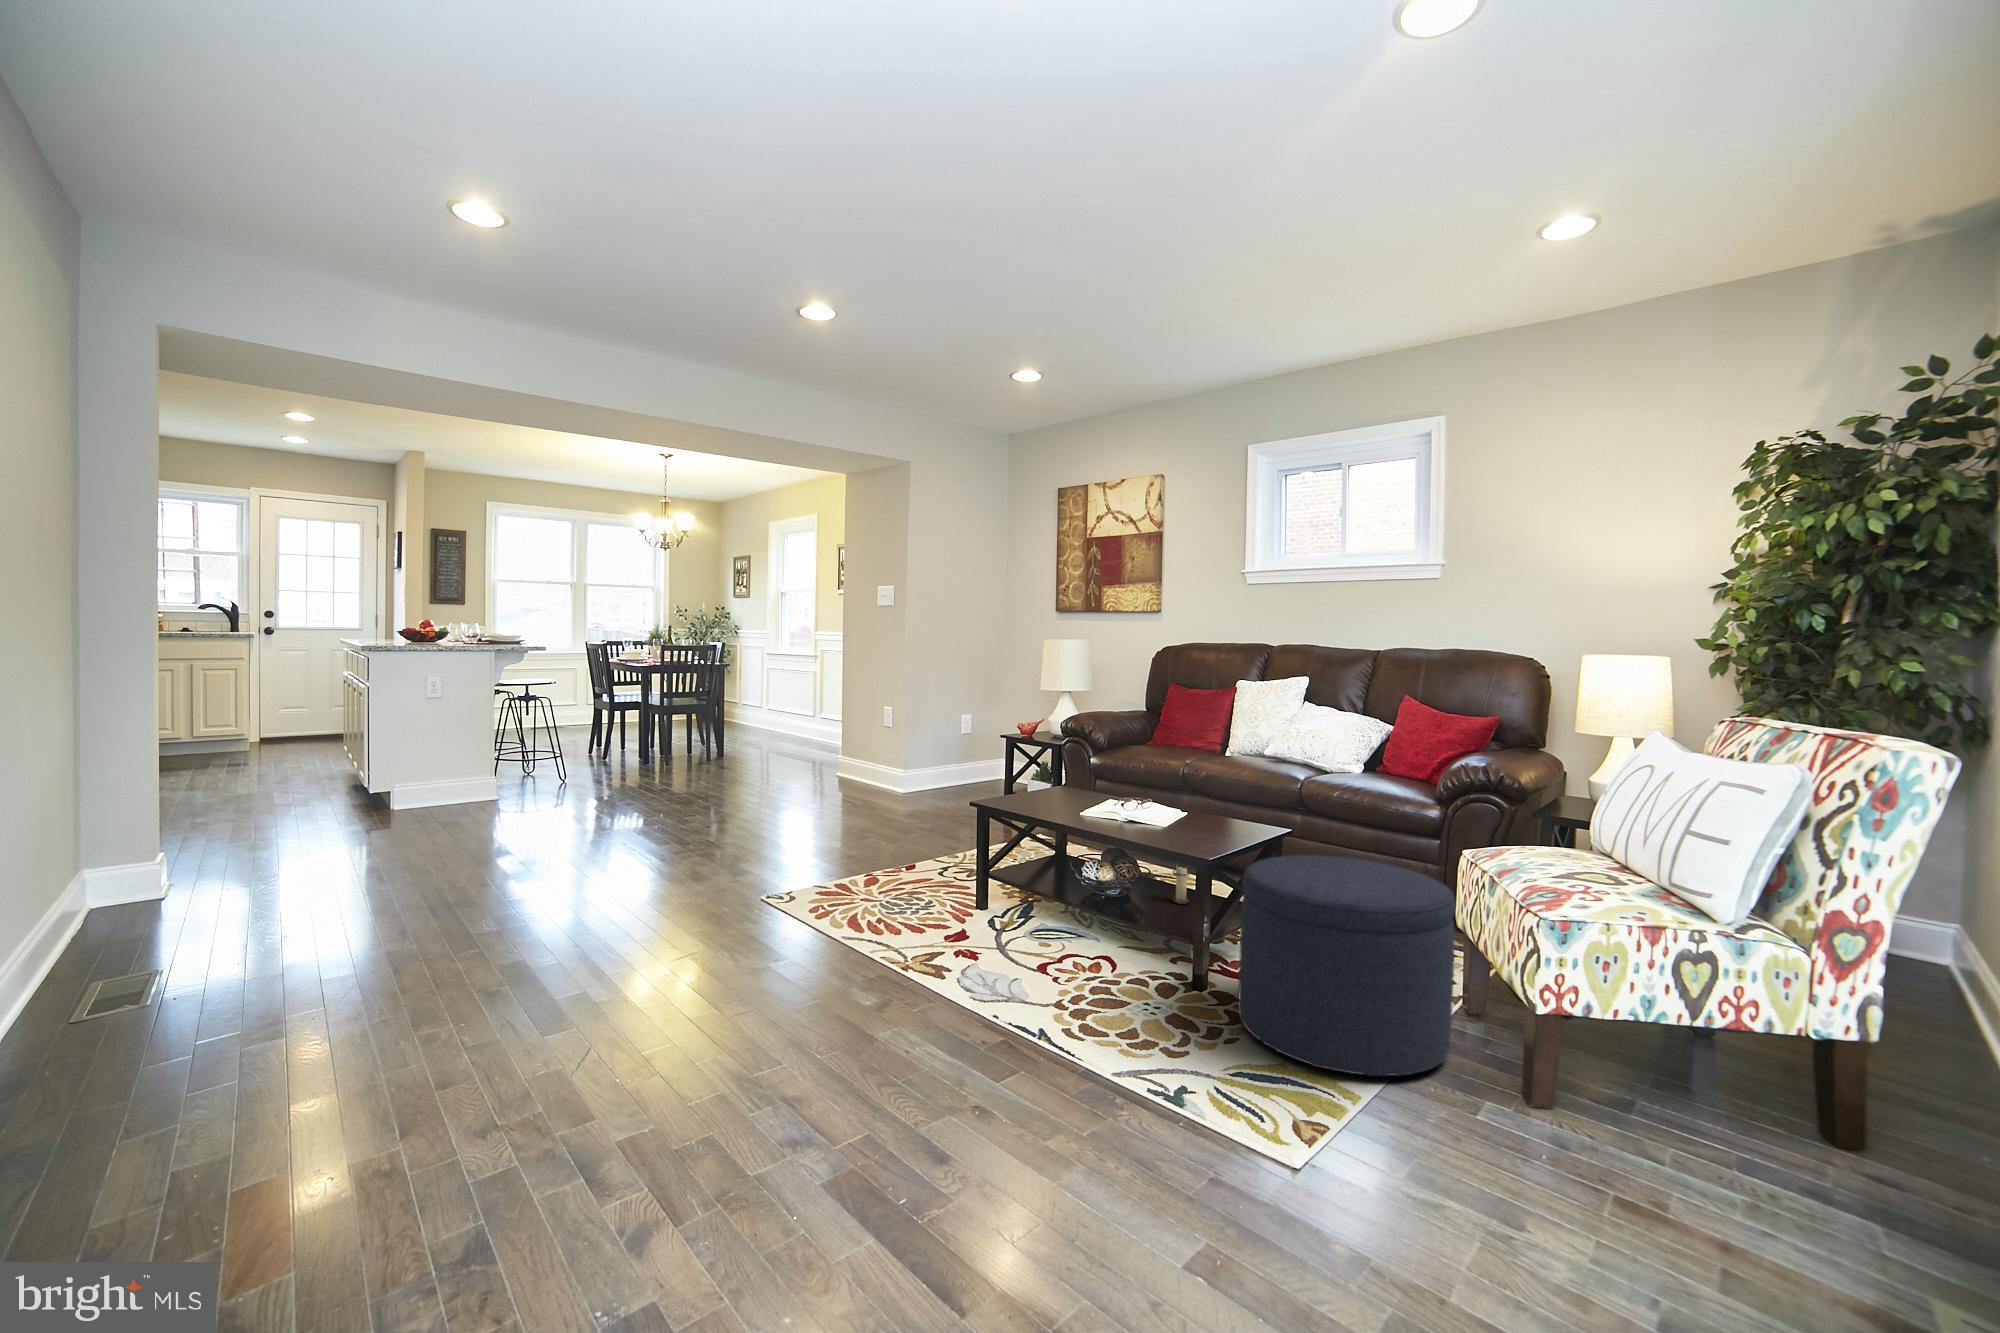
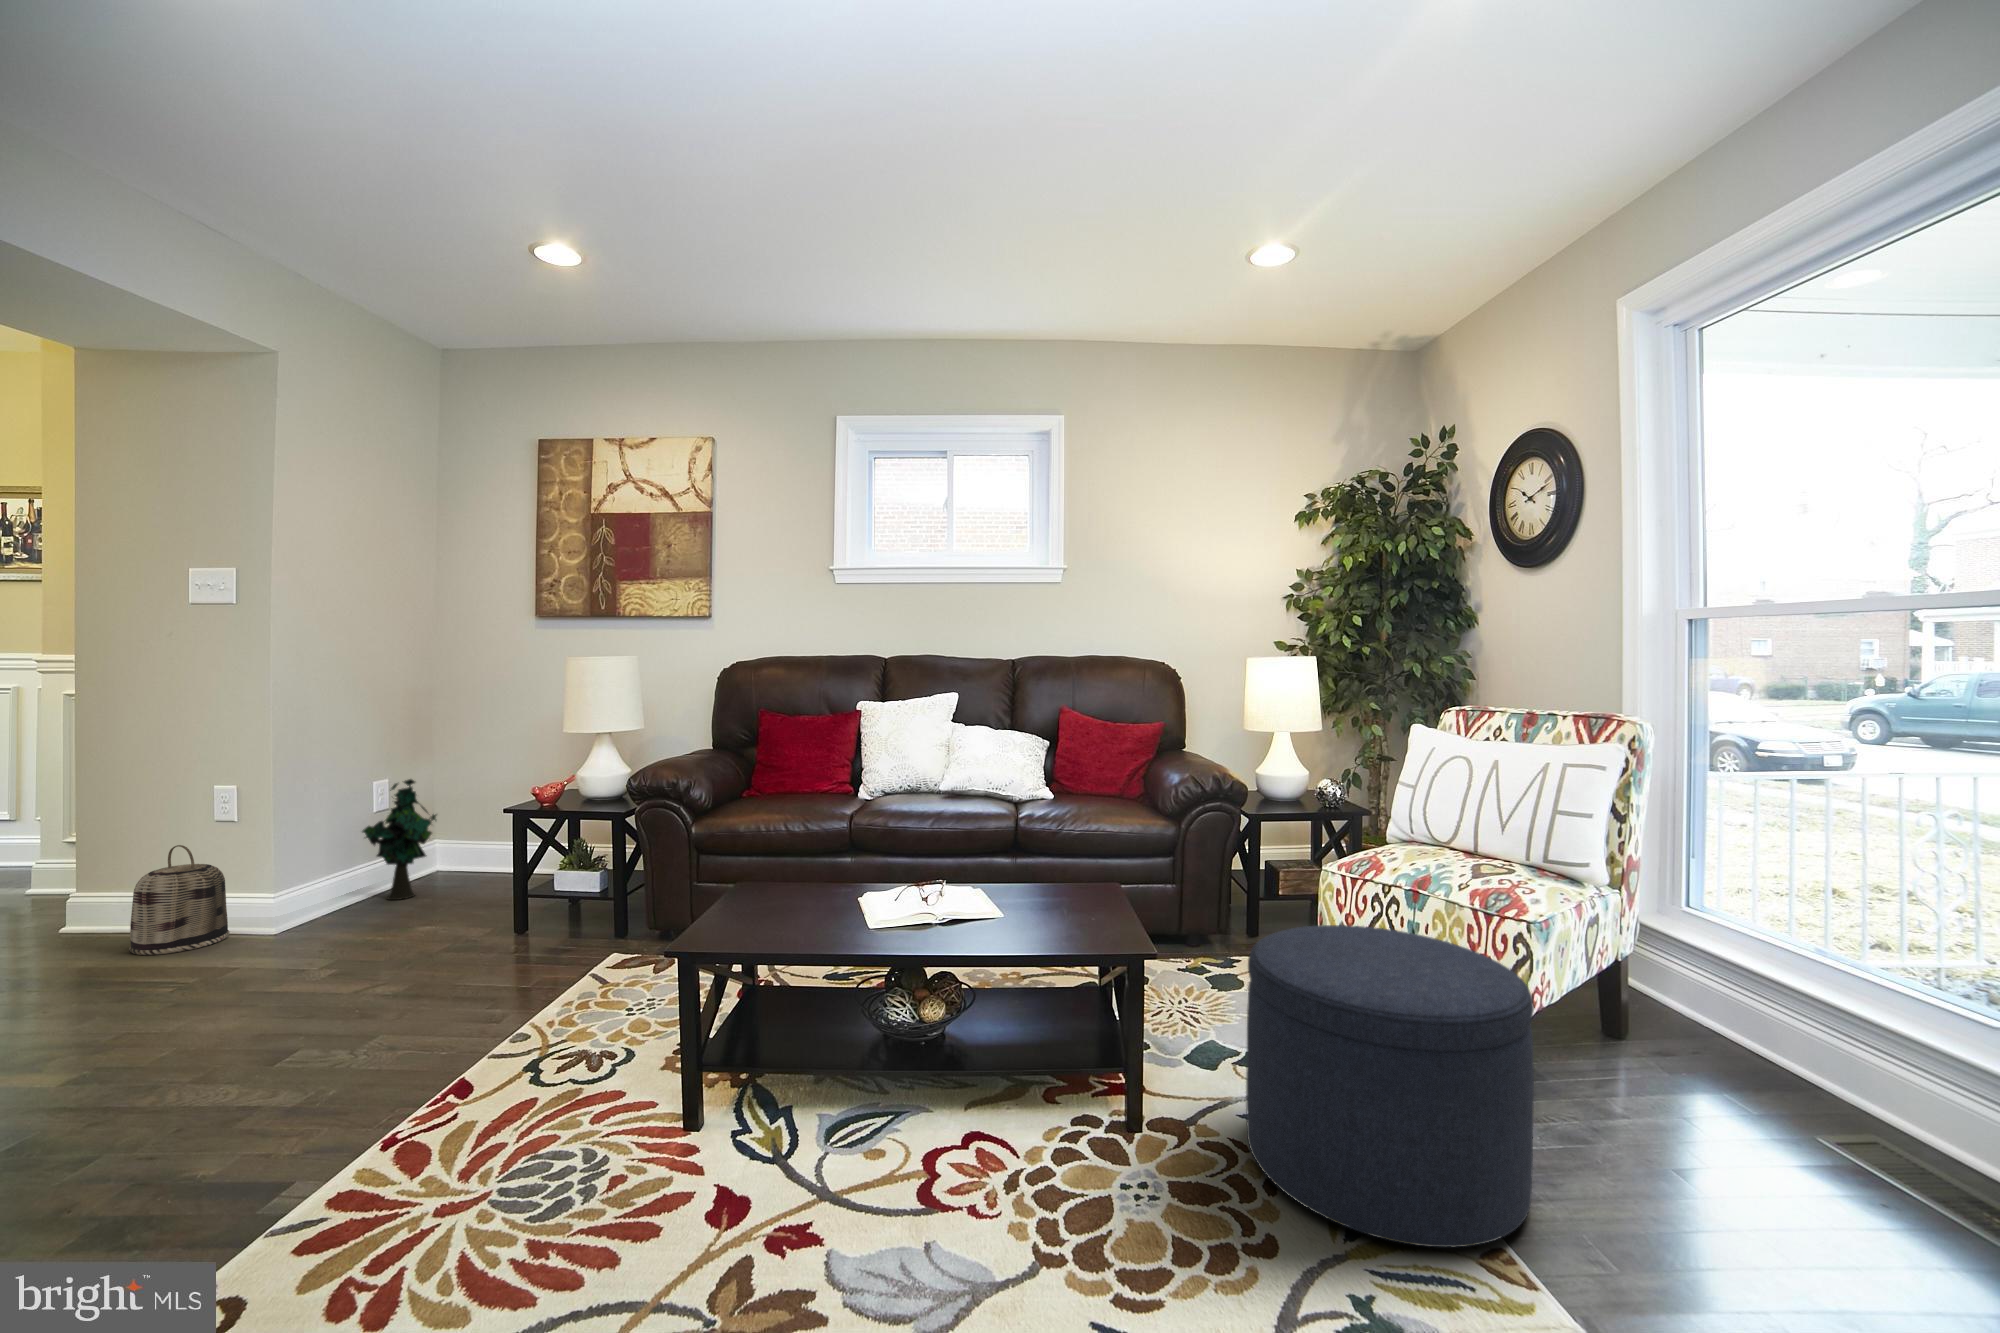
decorative plant: none [954,716,995,790] -> present [362,779,436,900]
basket: none [852,738,891,794] -> present [129,845,229,955]
candle: present [1172,866,1190,904] -> none [1030,970,1062,1039]

